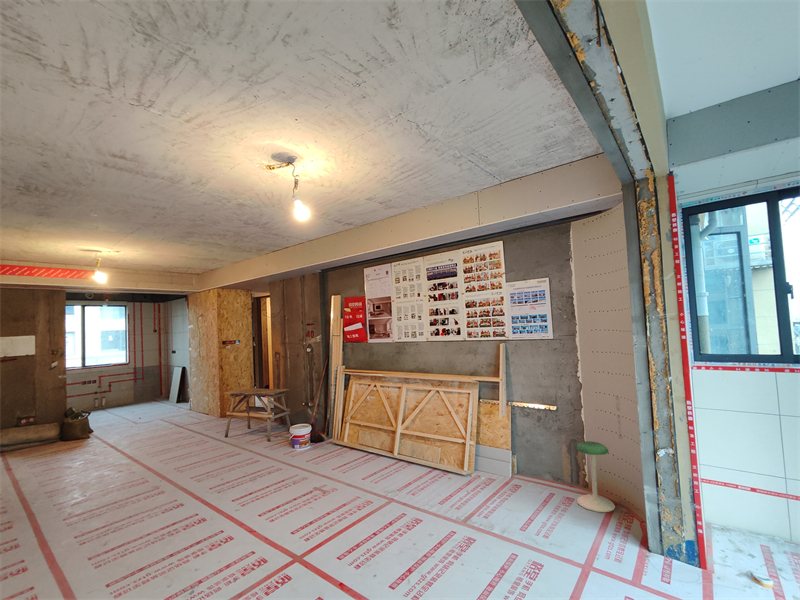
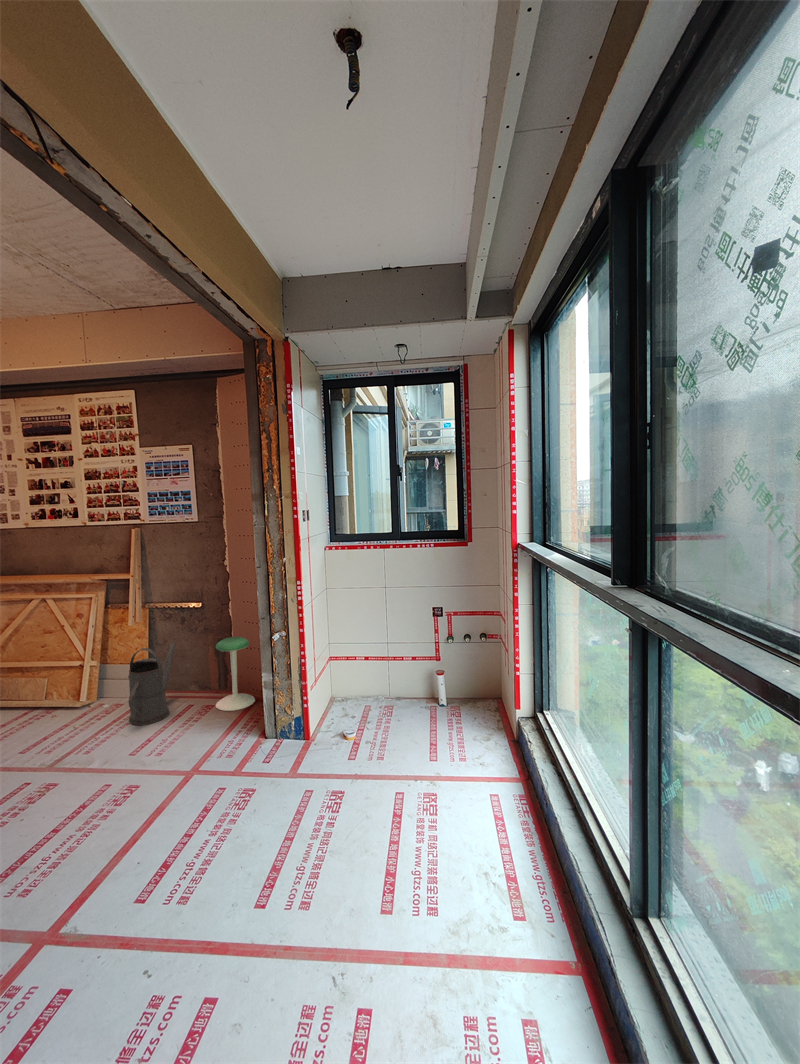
watering can: none [506,436,537,505] -> present [128,642,176,725]

